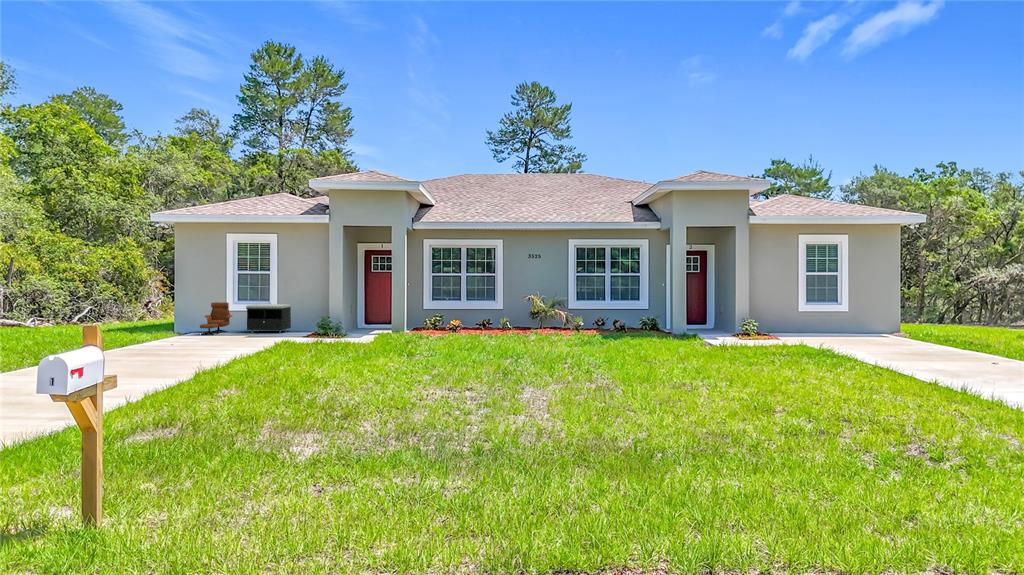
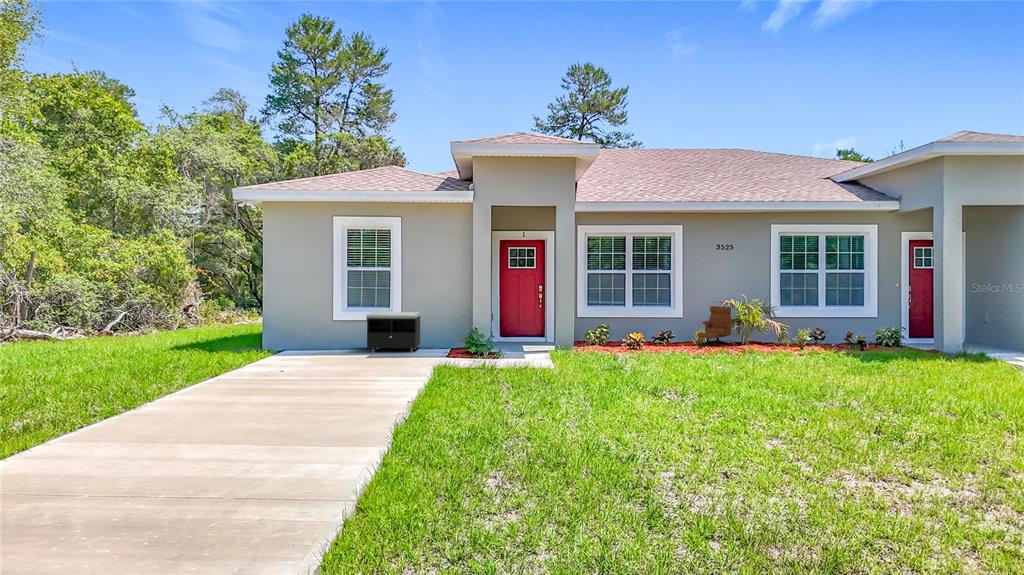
lounge chair: present [200,302,232,335] -> present [697,306,735,347]

